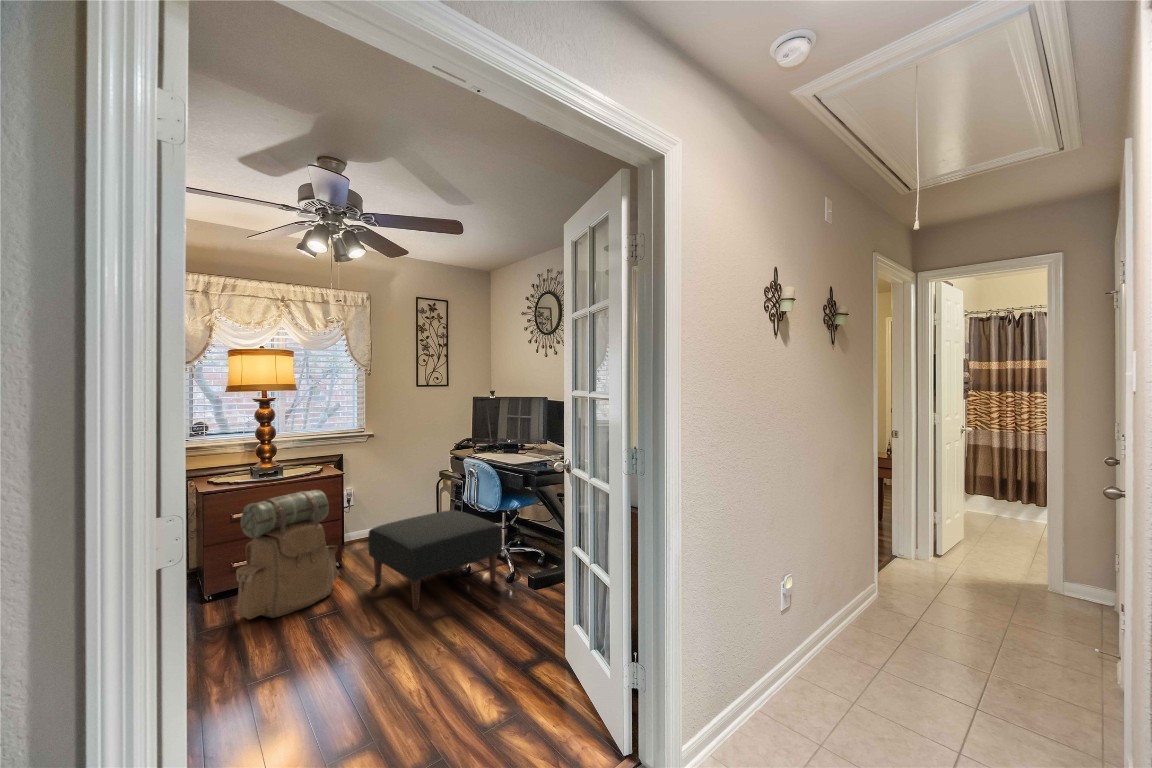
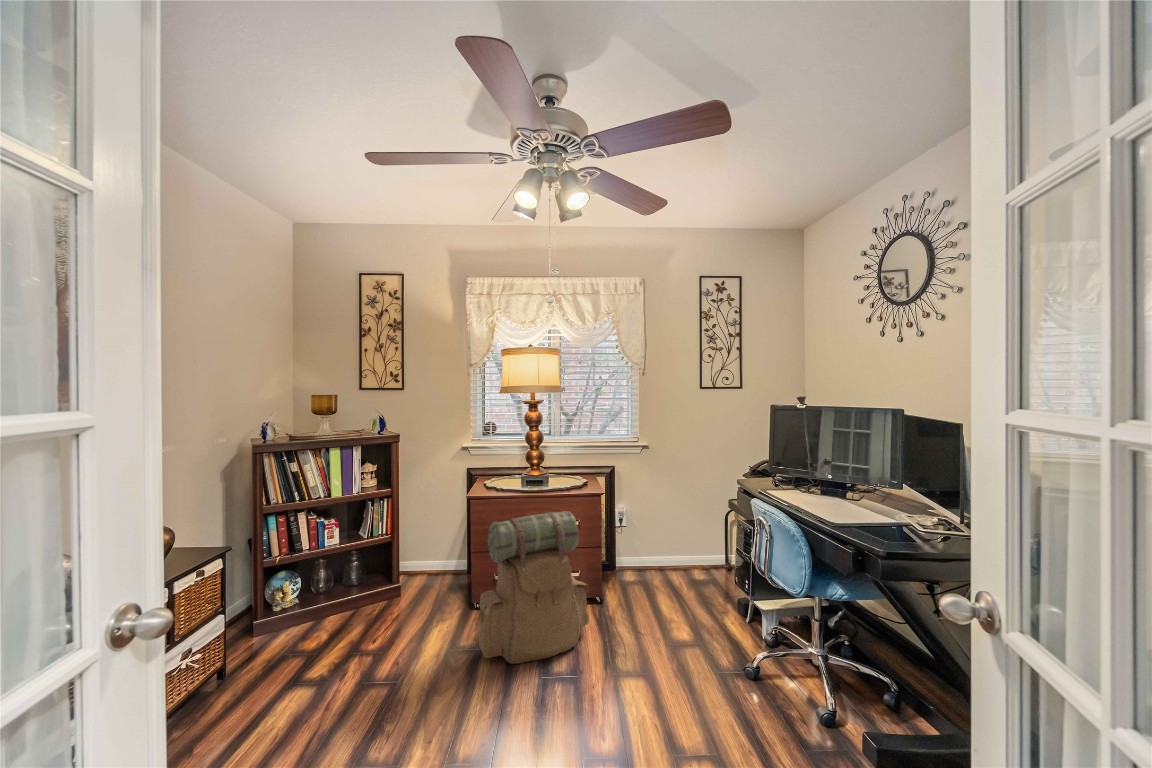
ottoman: present [368,510,502,611] -> none [621,565,812,730]

